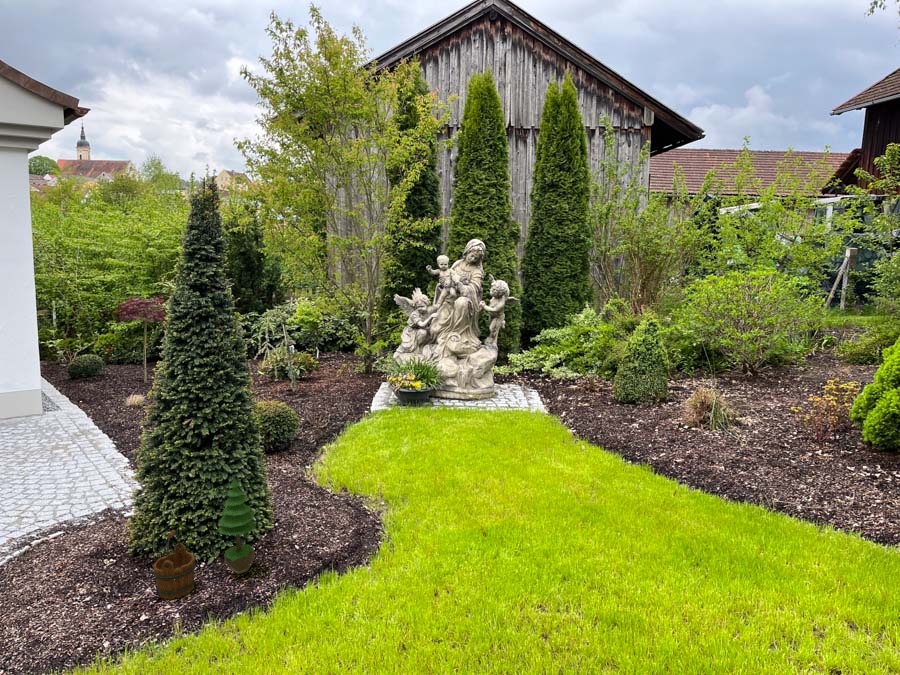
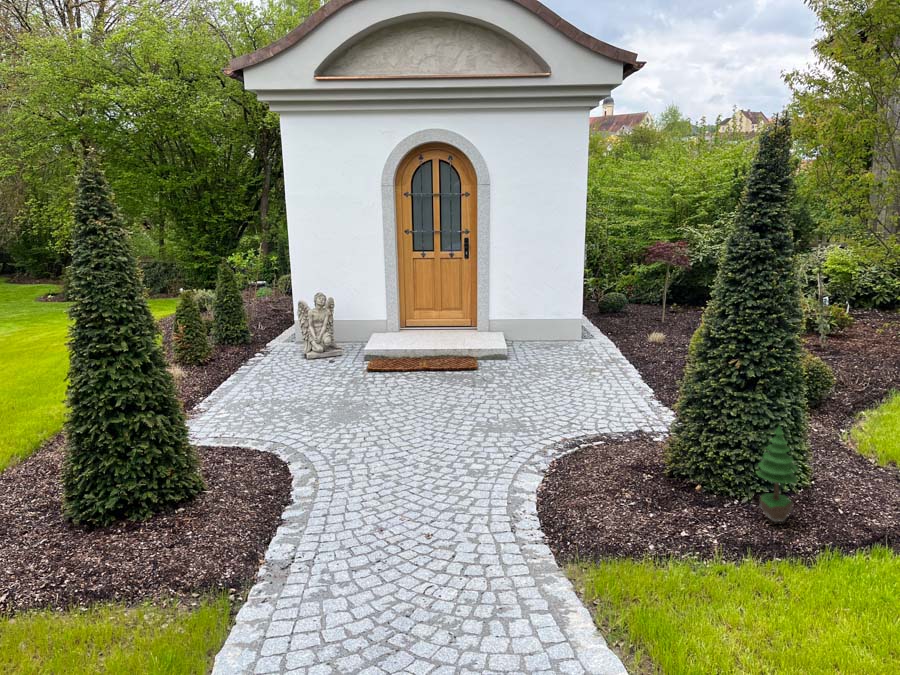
wooden bucket: present [154,530,196,599] -> none [692,461,731,525]

